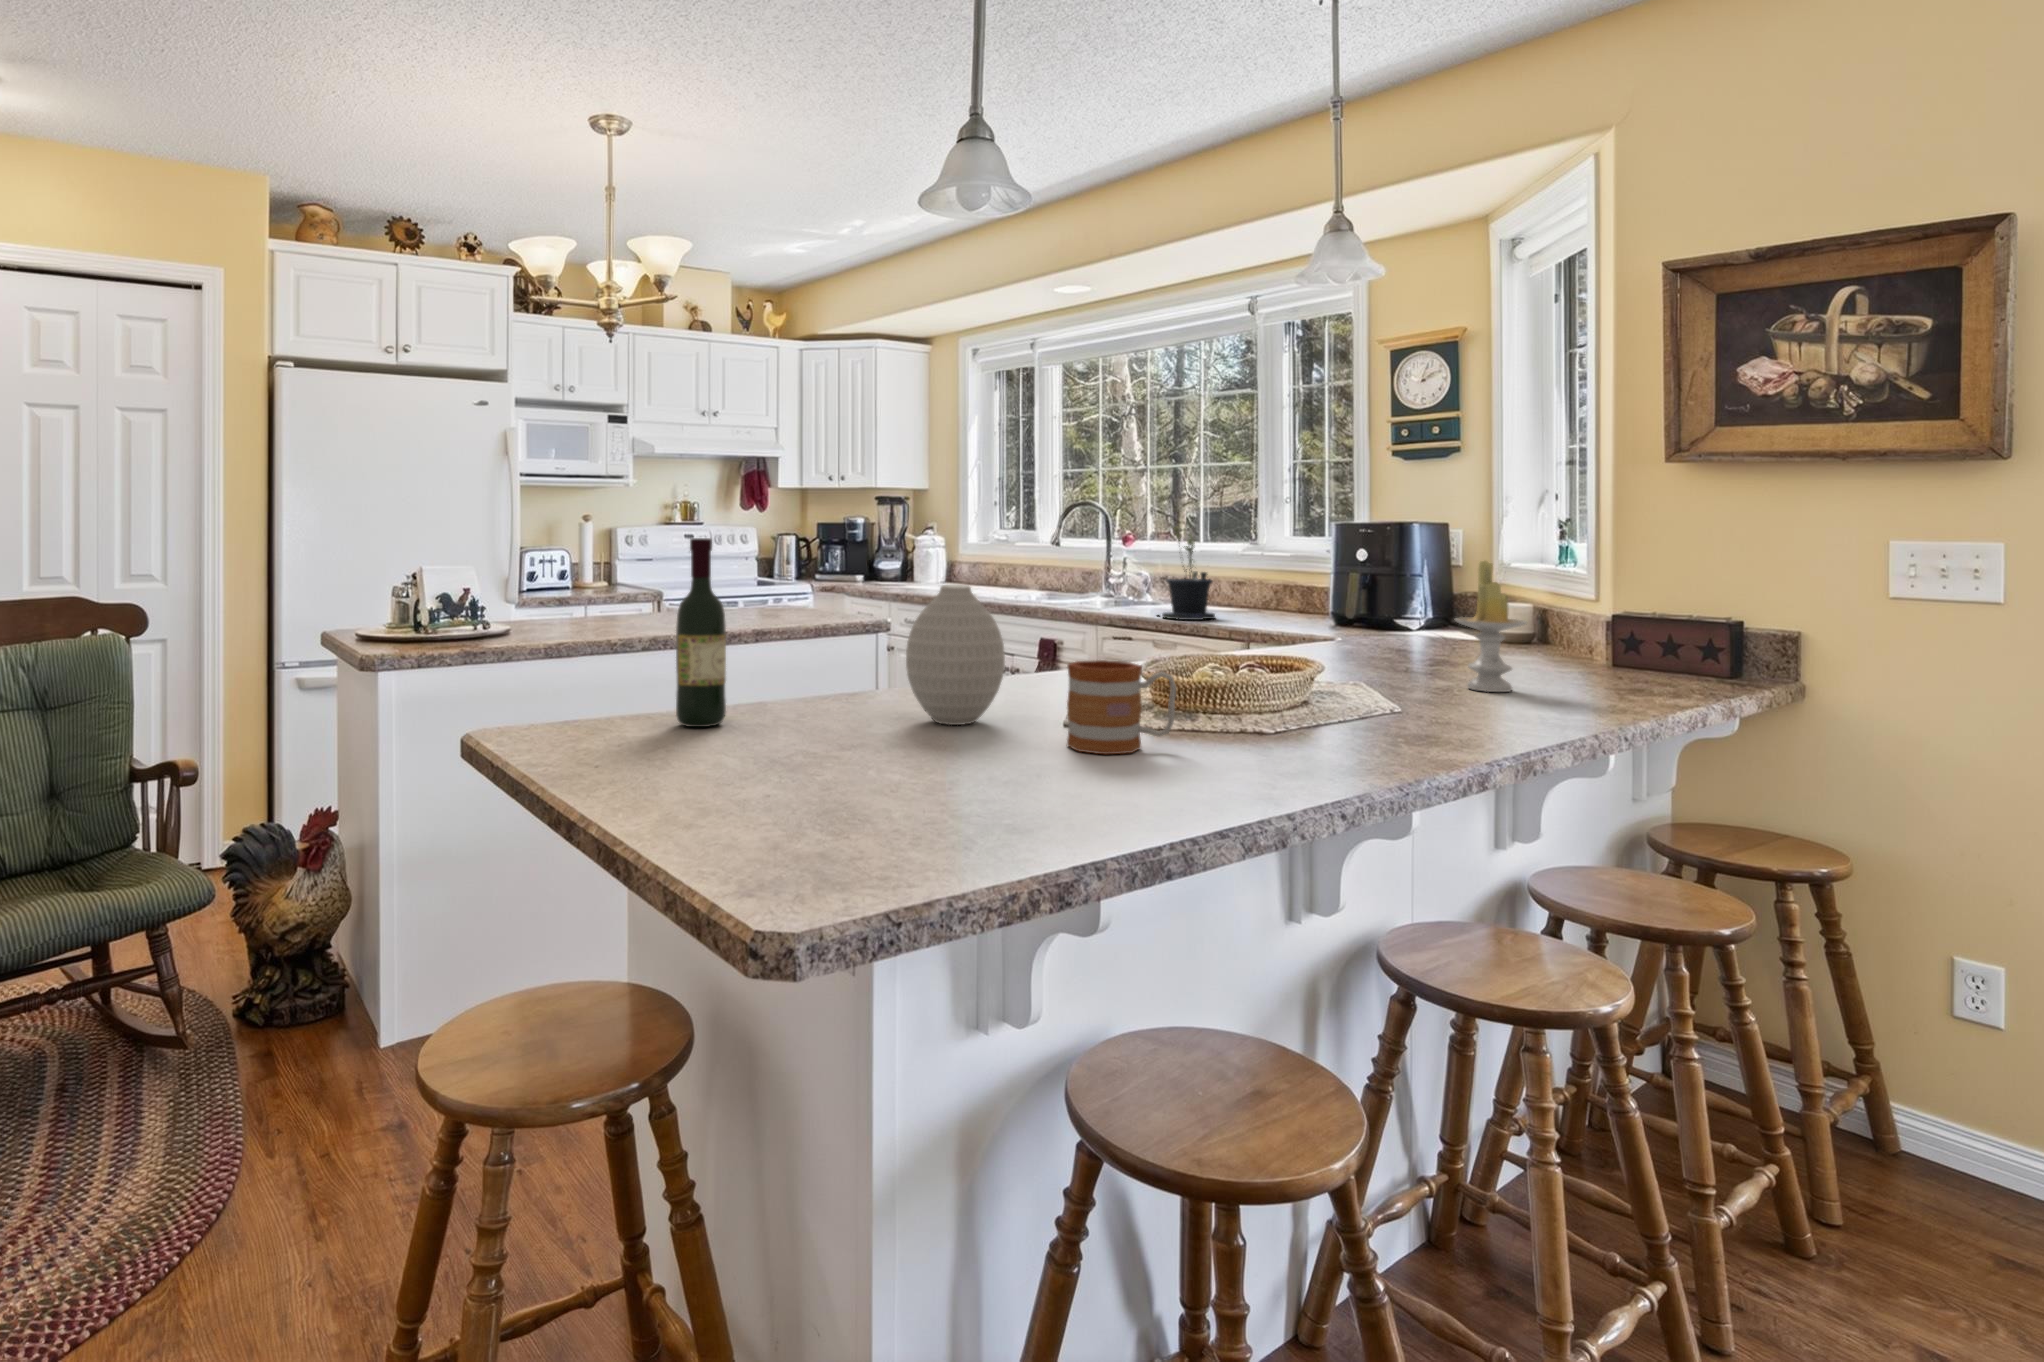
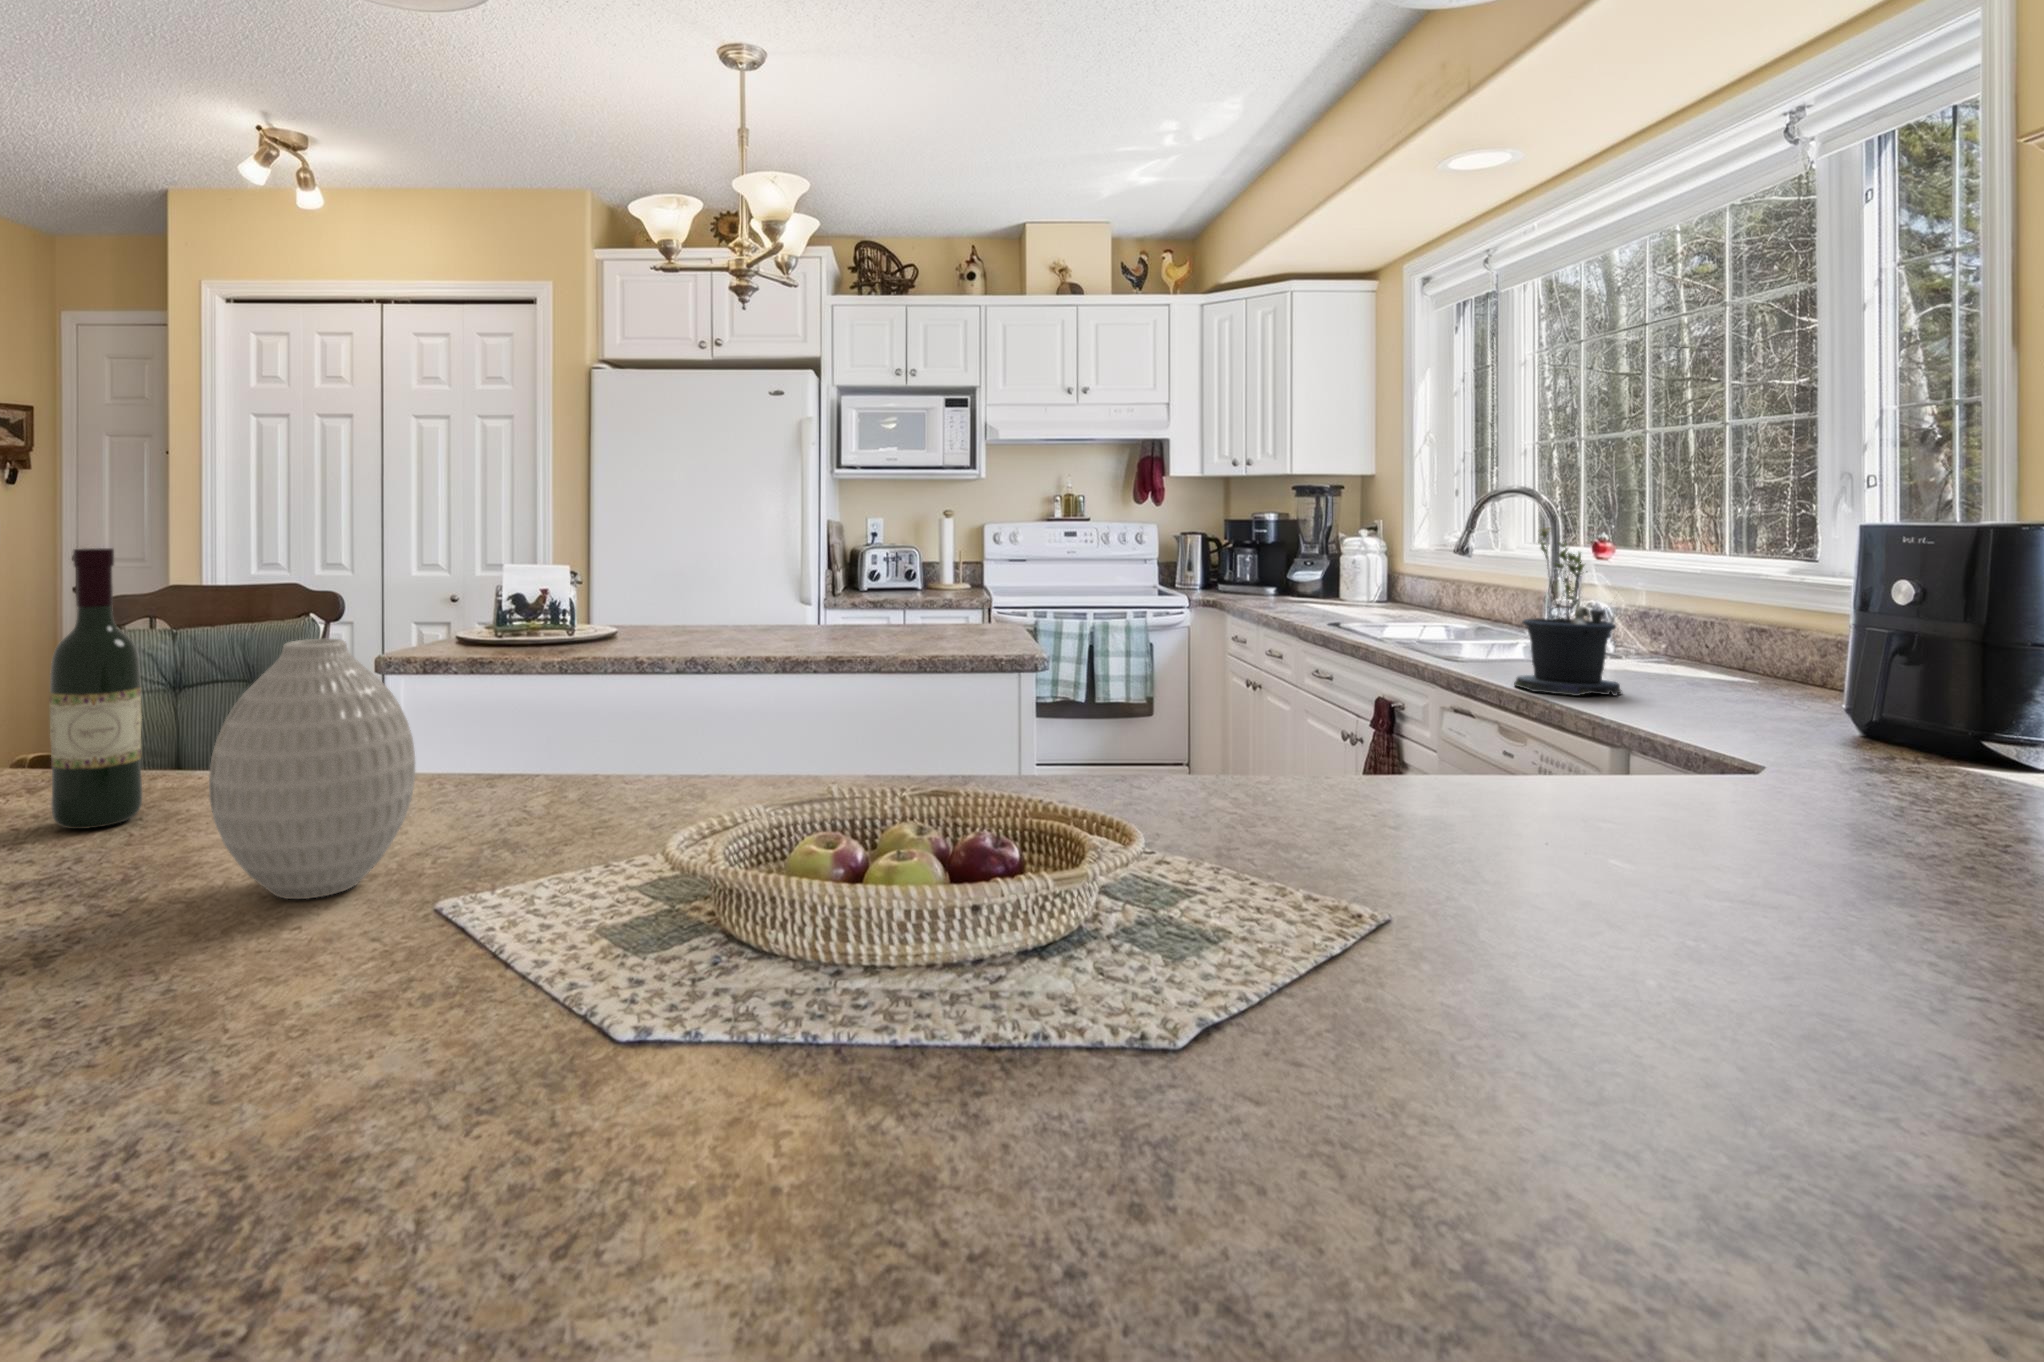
candle: present [1455,561,1527,692] -> none [1641,649,1901,1085]
mug: present [1067,660,1176,754] -> none [52,830,256,1083]

